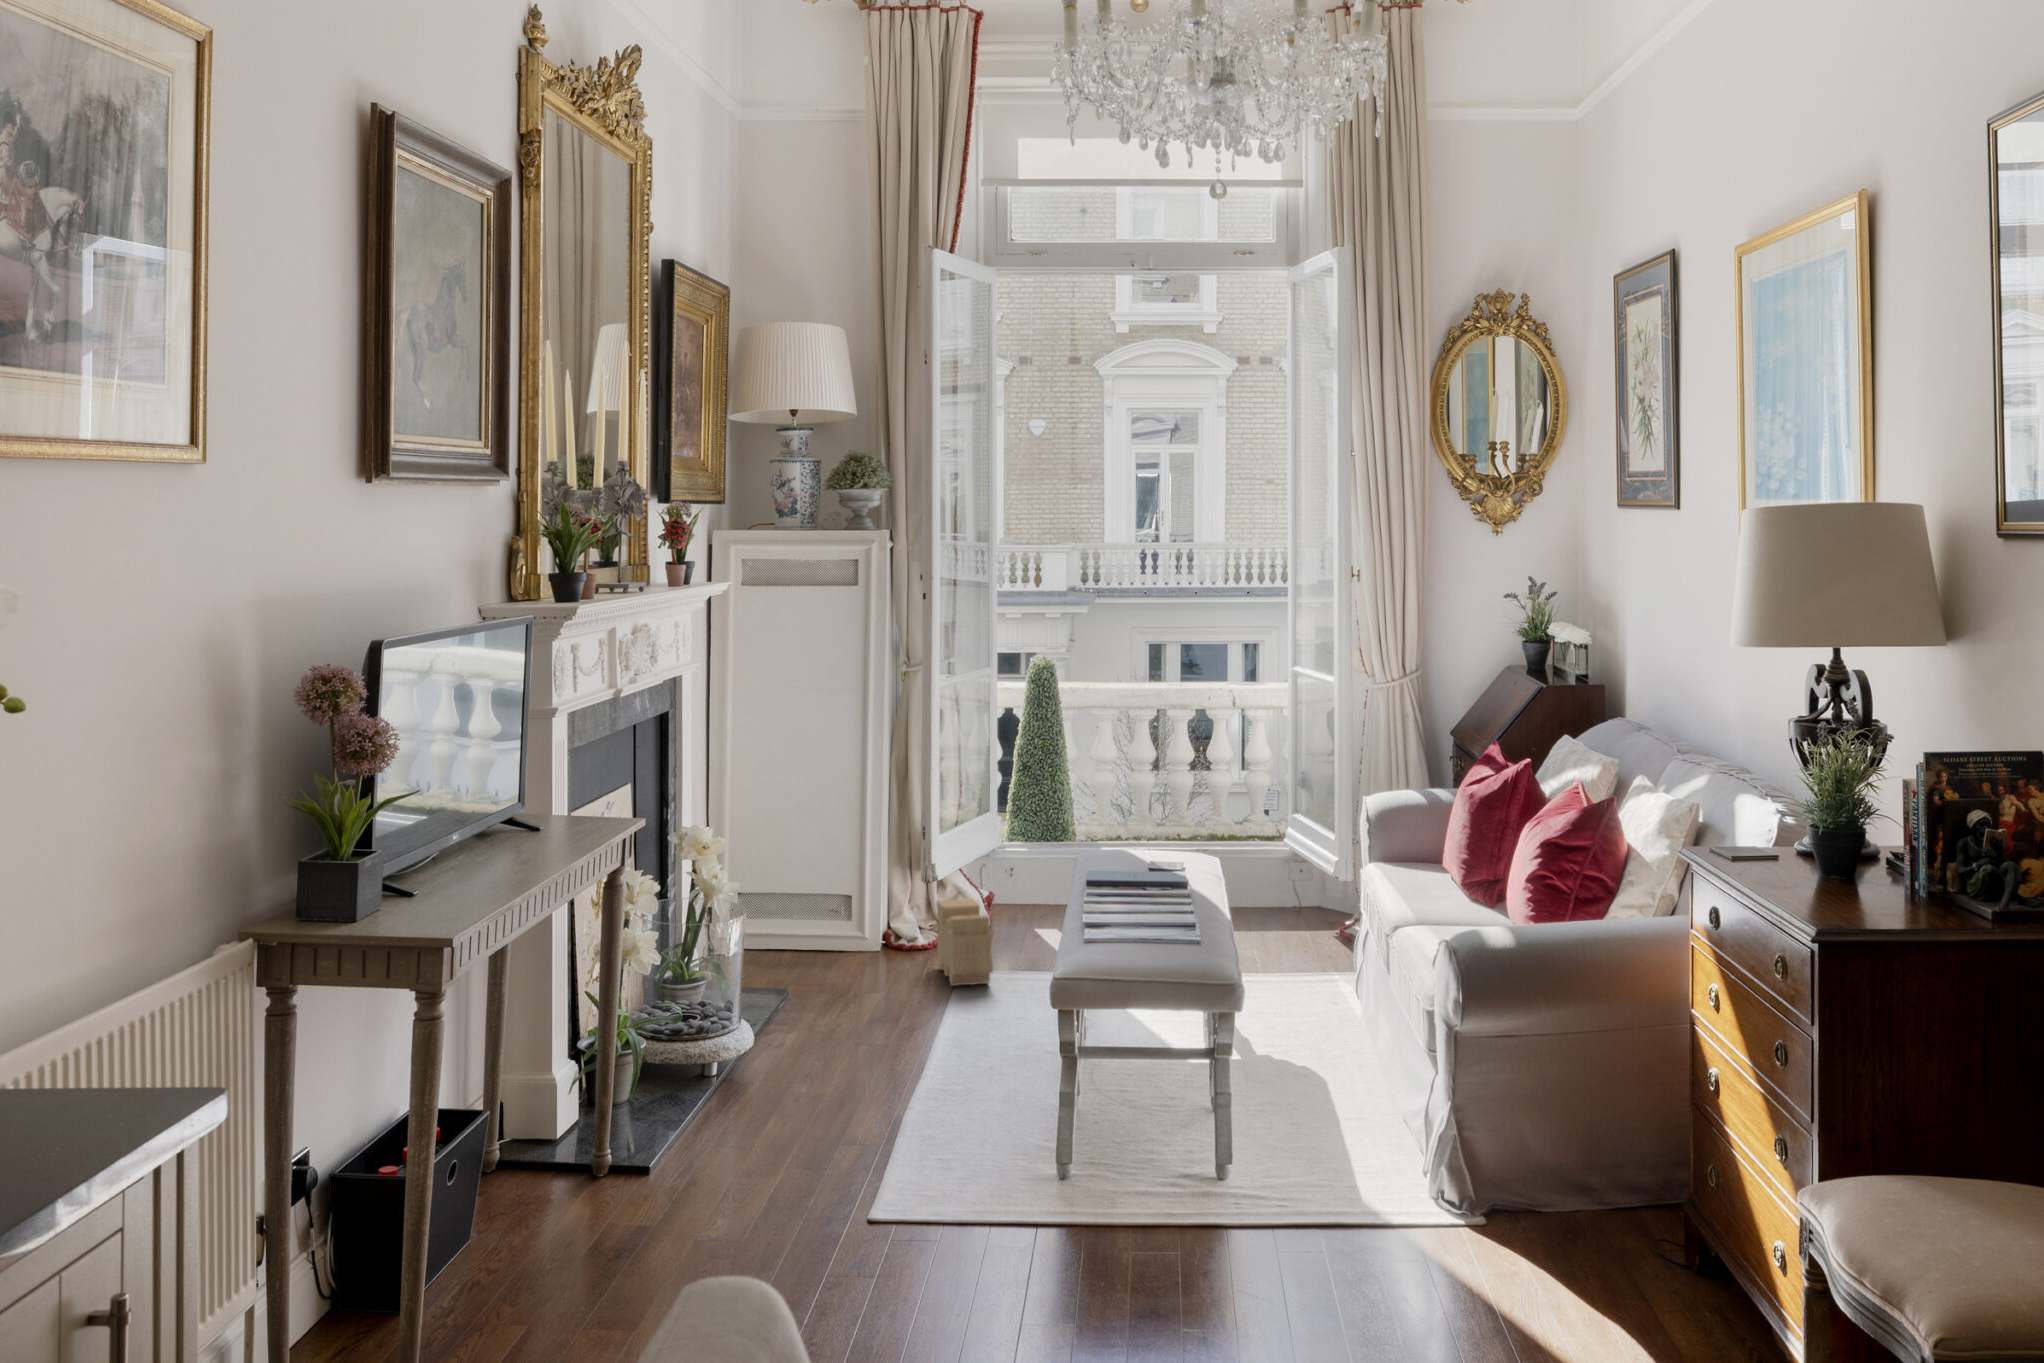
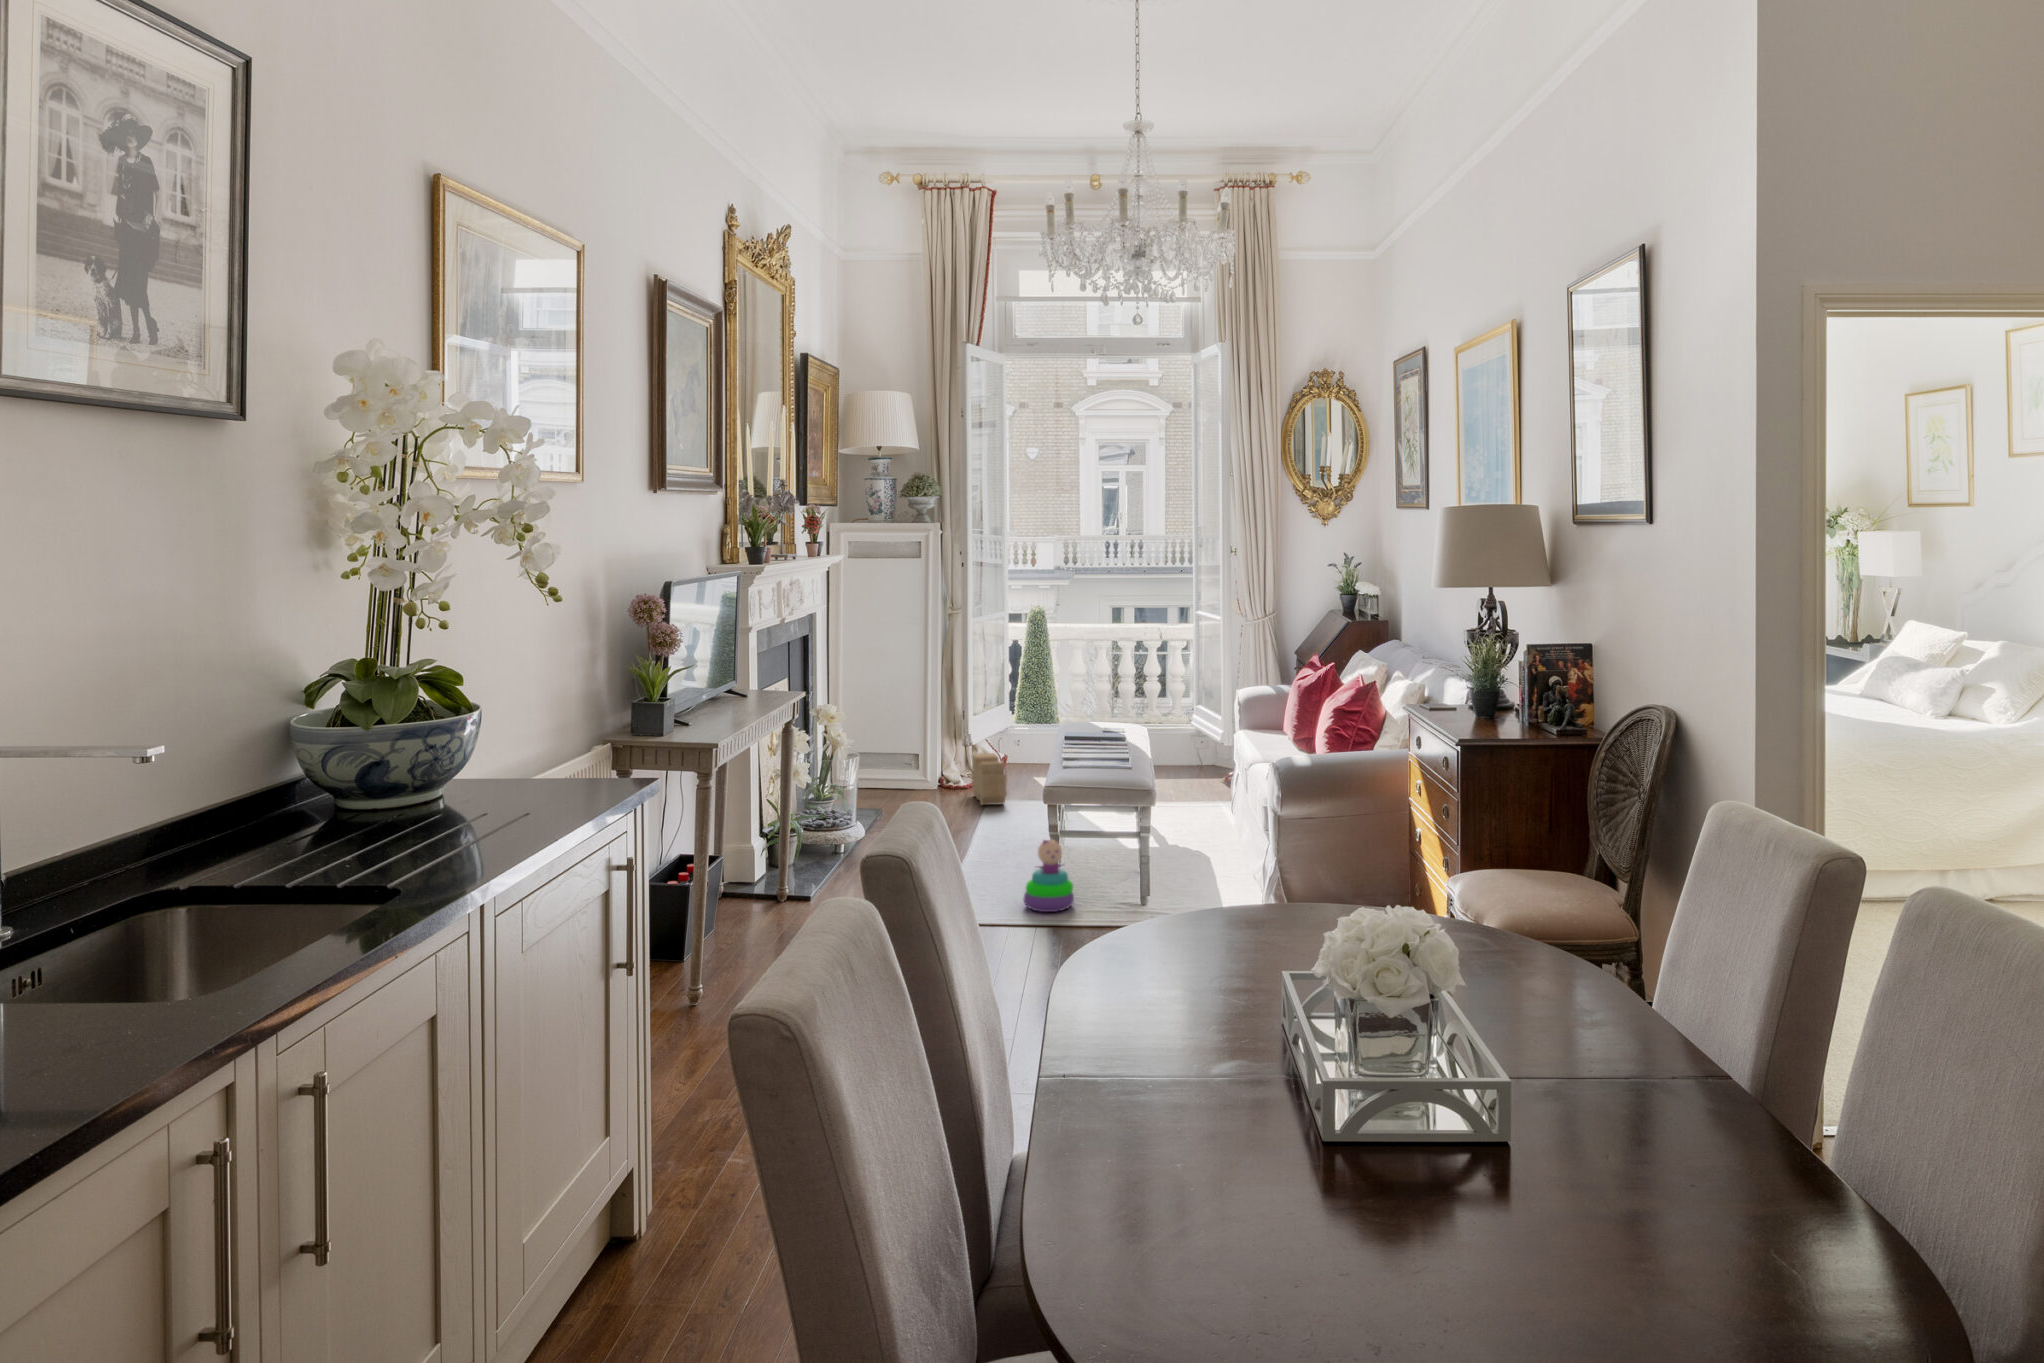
stacking toy: none [1020,1069,1105,1194] -> present [1024,840,1074,912]

